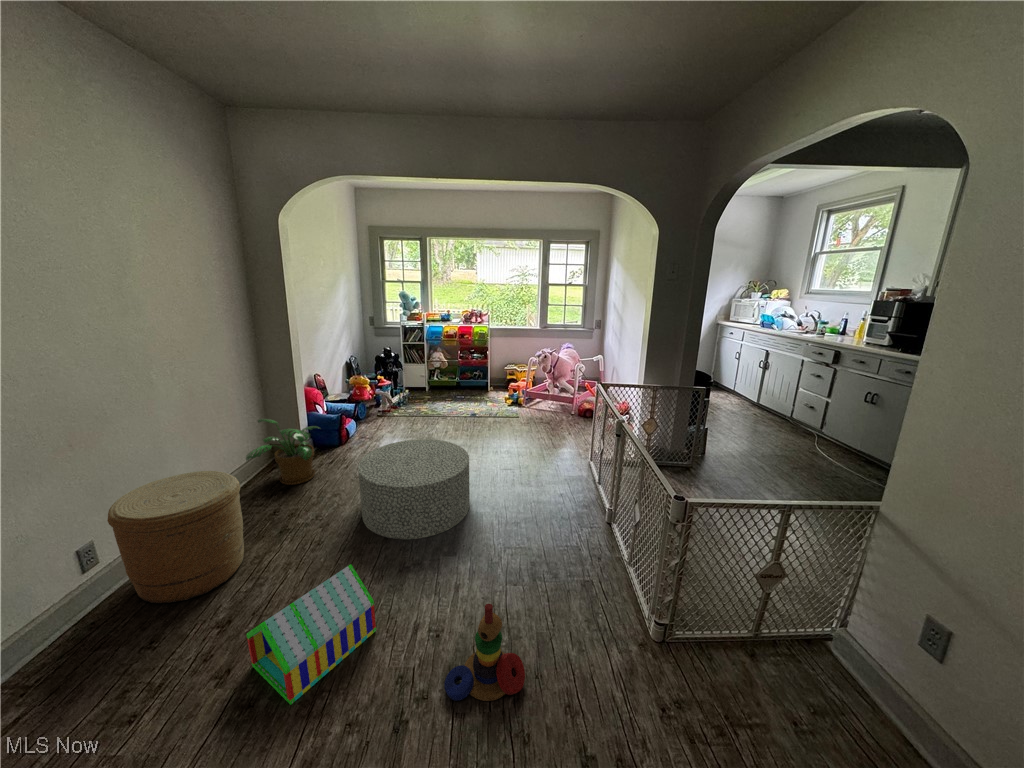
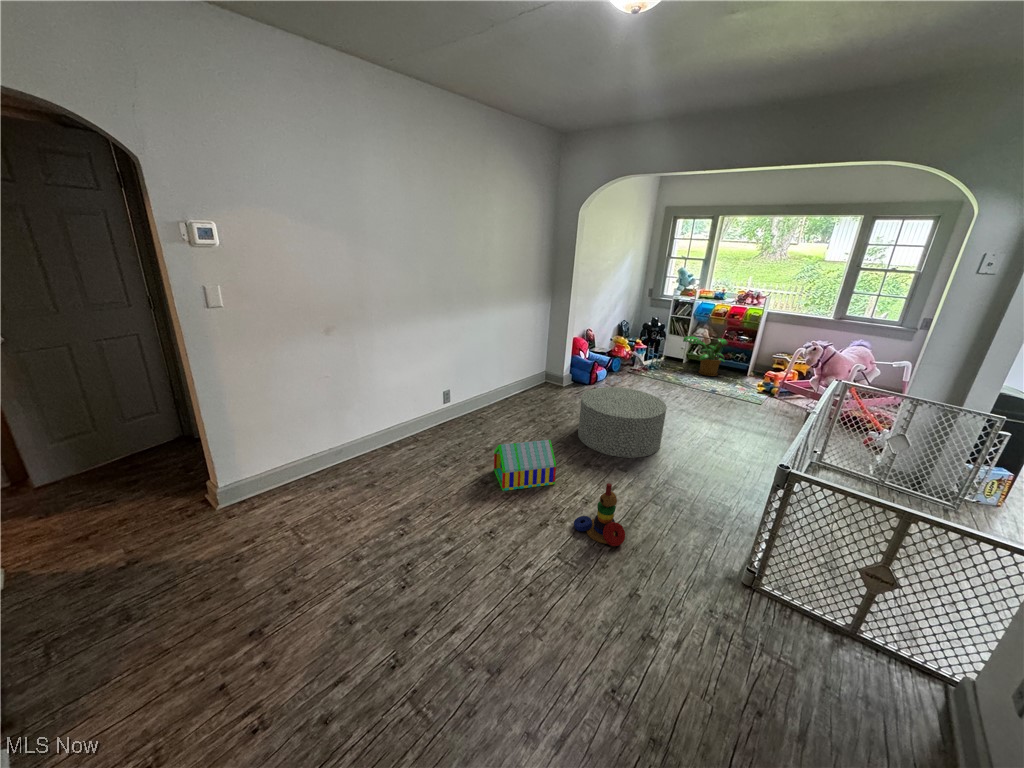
potted plant: present [246,419,319,485] -> present [683,336,728,376]
woven basket: present [107,471,244,603] -> none [458,369,514,435]

